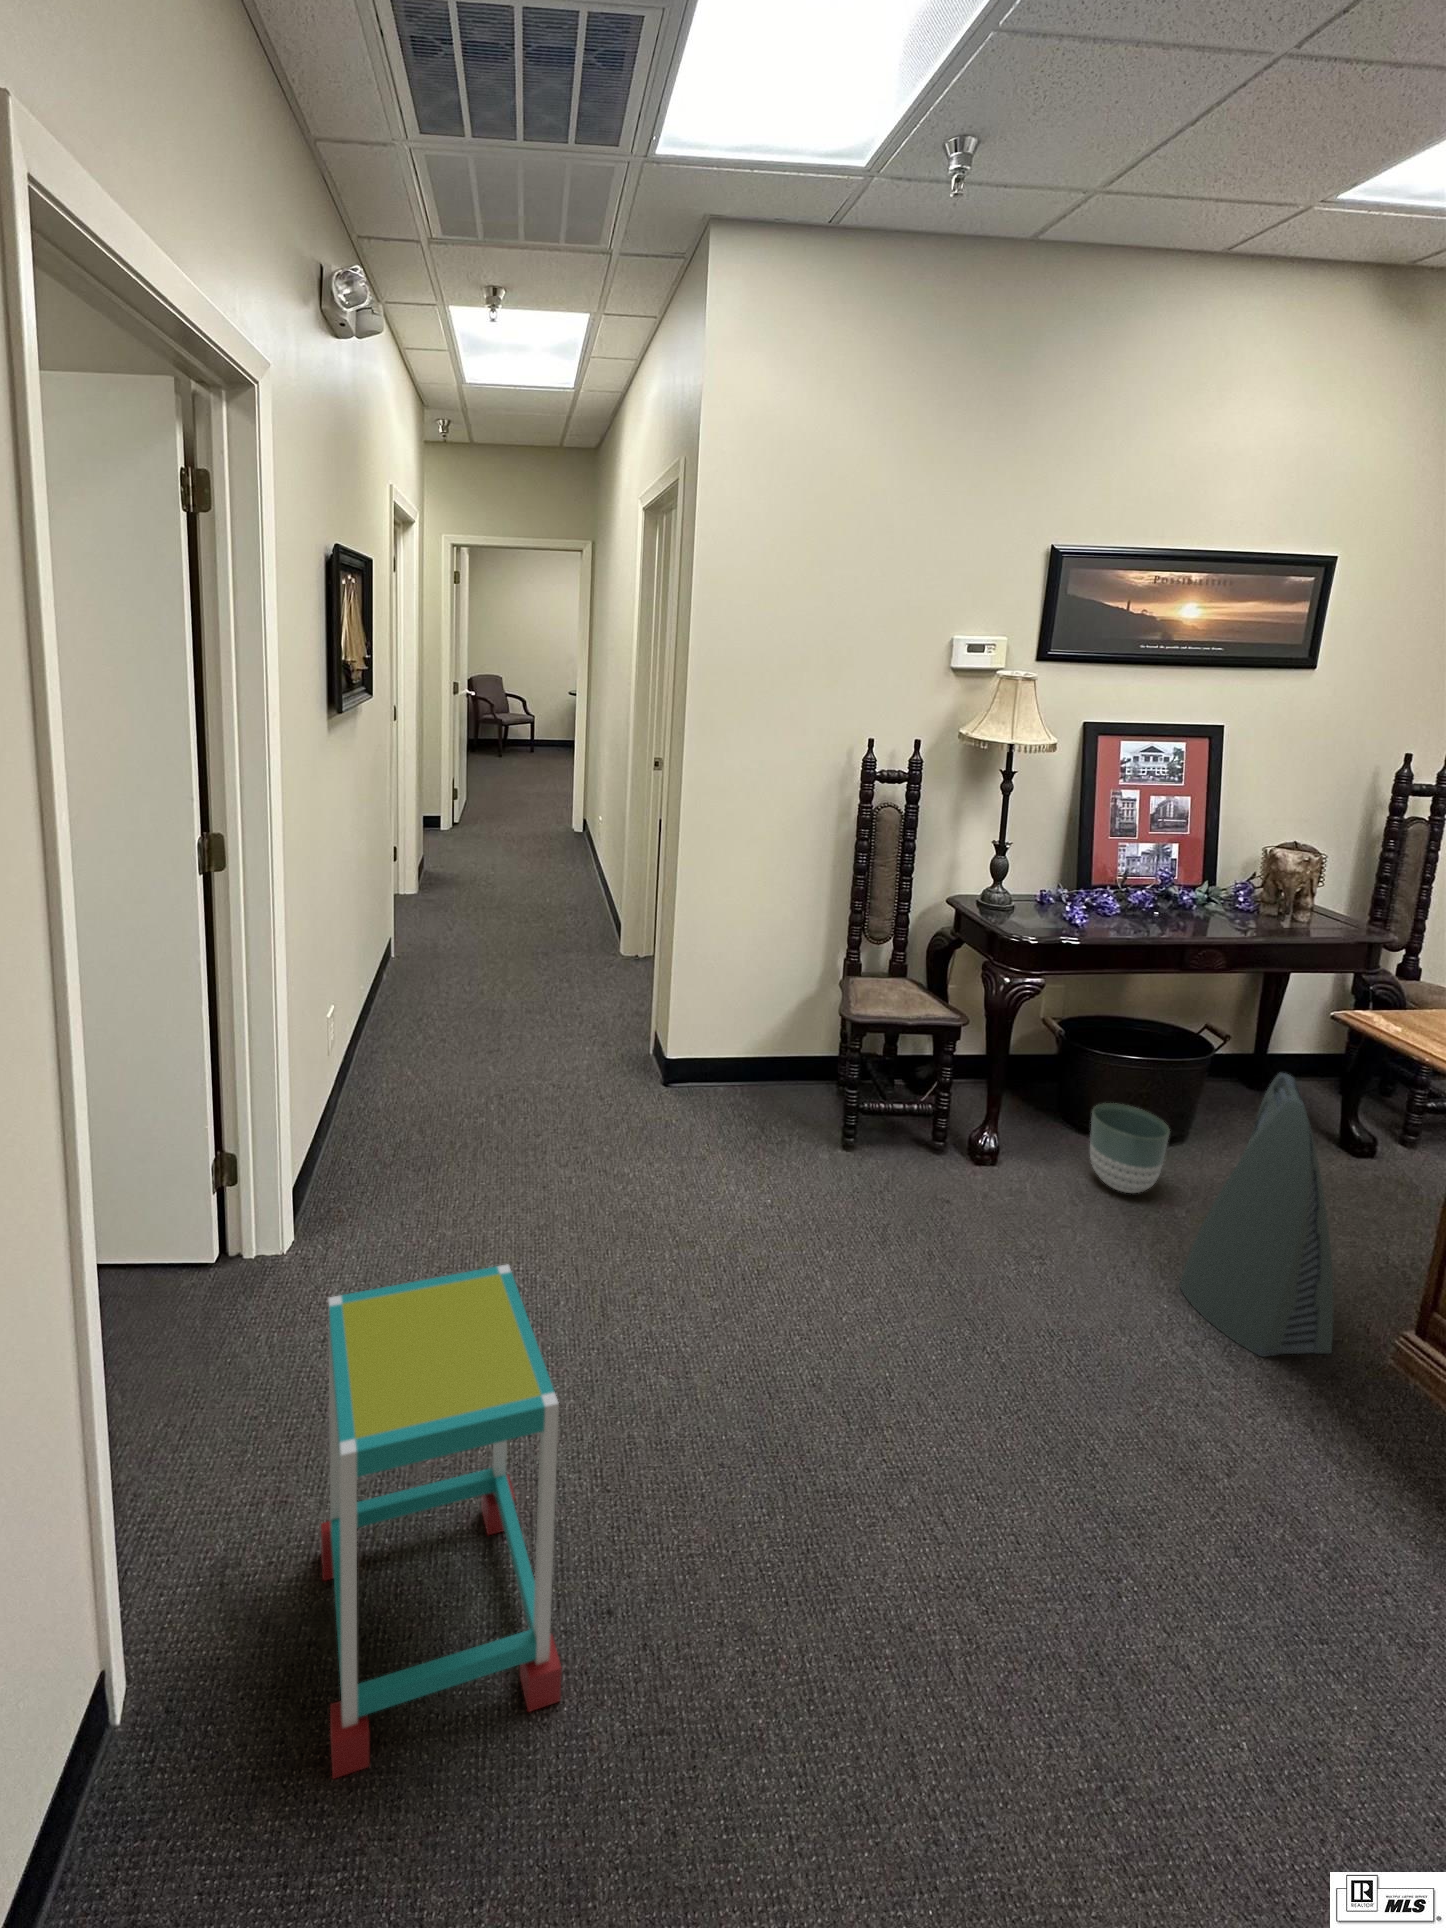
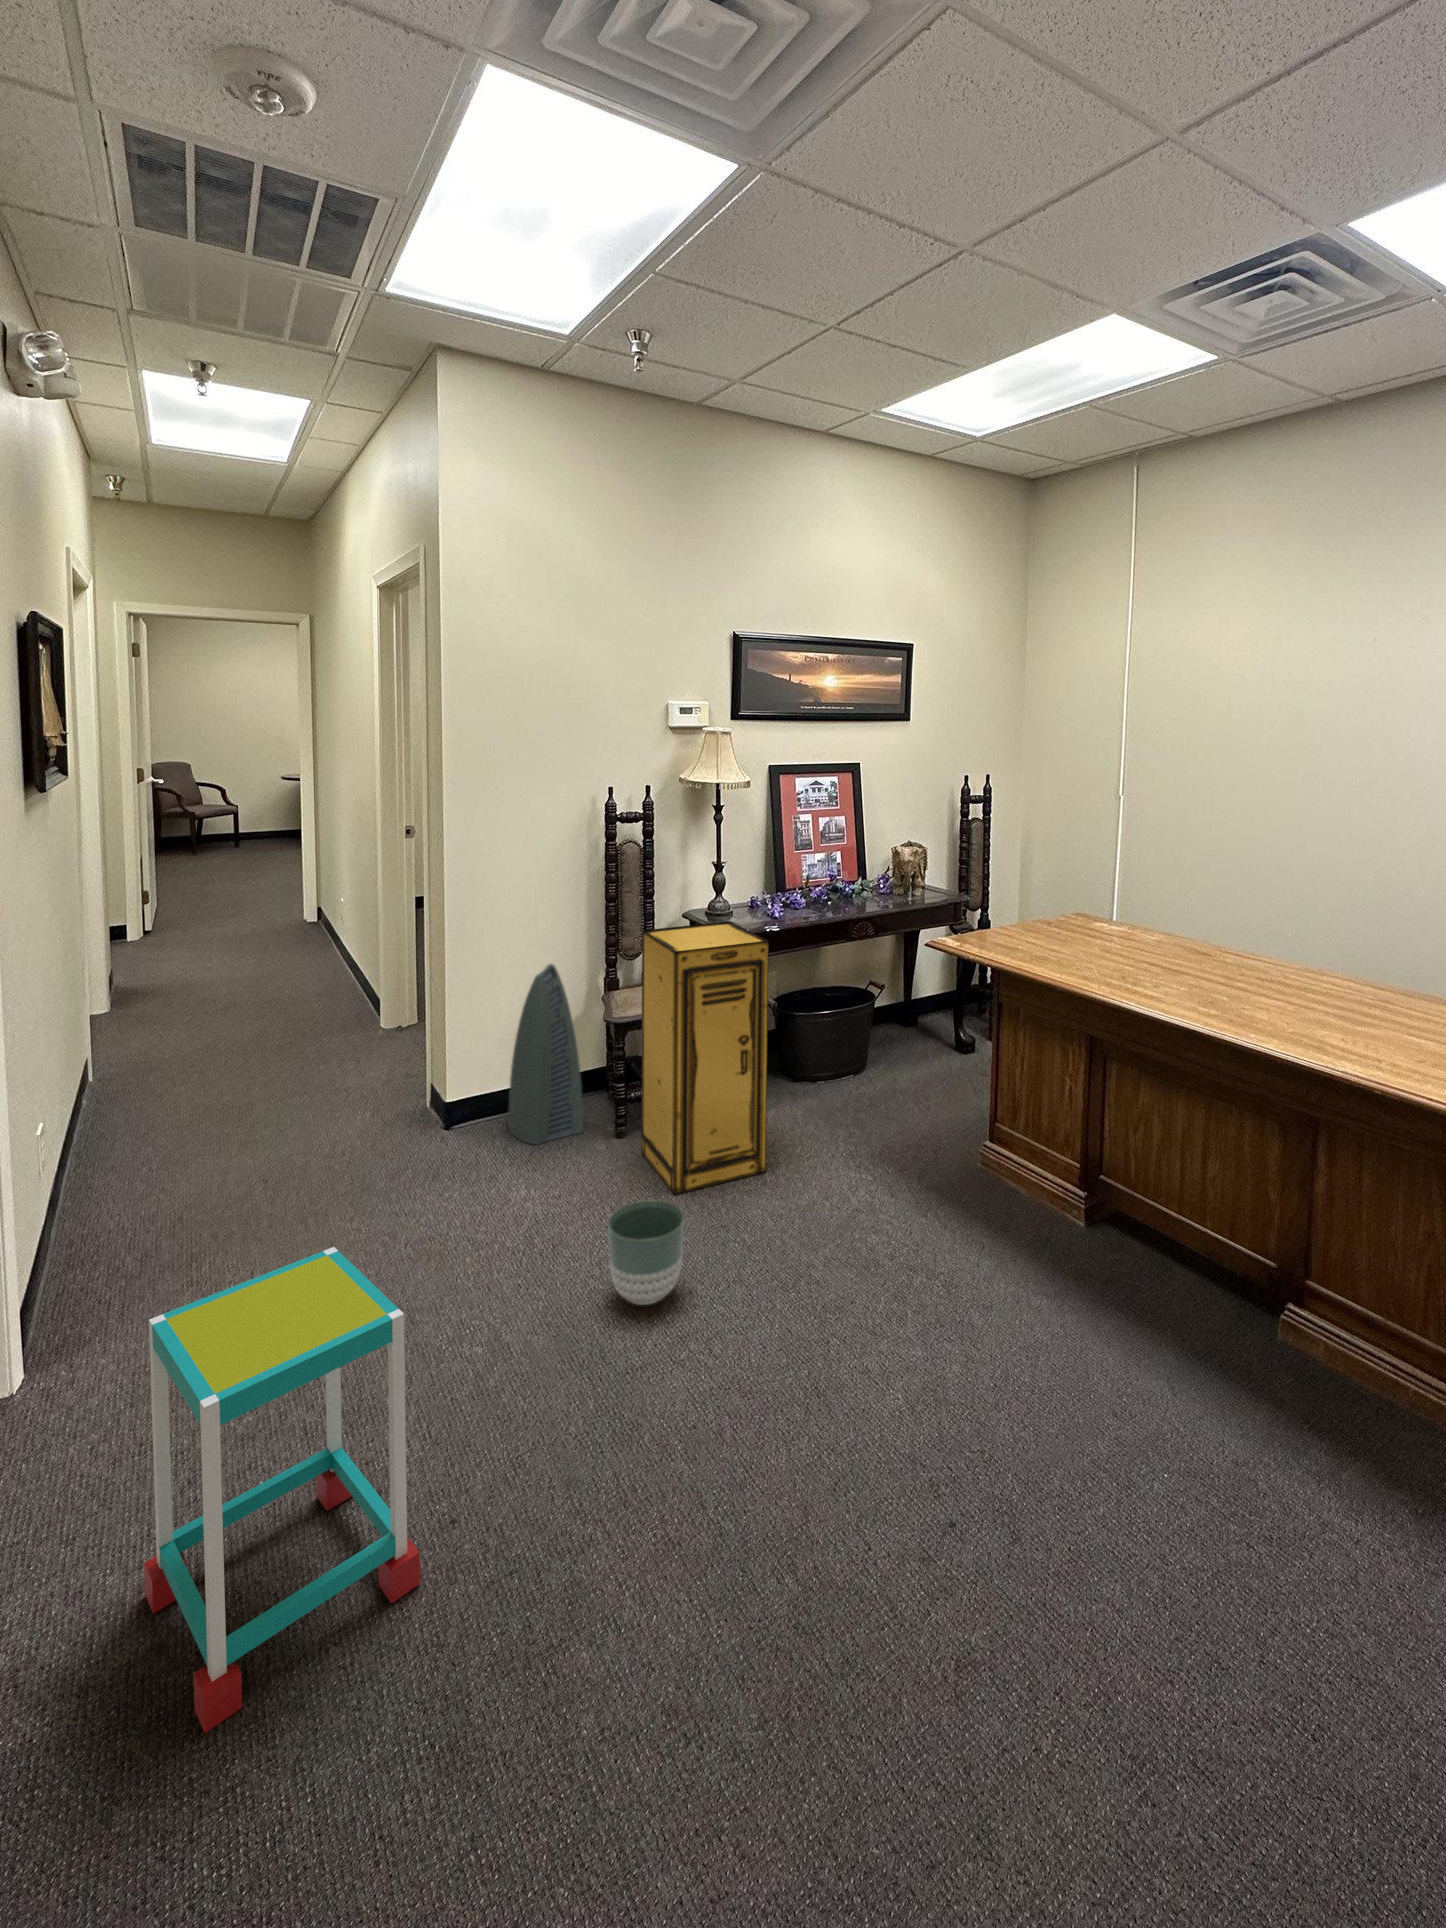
storage cabinet: none [872,921,1070,1257] -> present [641,921,769,1195]
air purifier: present [1180,1073,1333,1357] -> present [508,964,583,1145]
planter: present [1090,1103,1169,1193] -> present [608,1200,684,1305]

